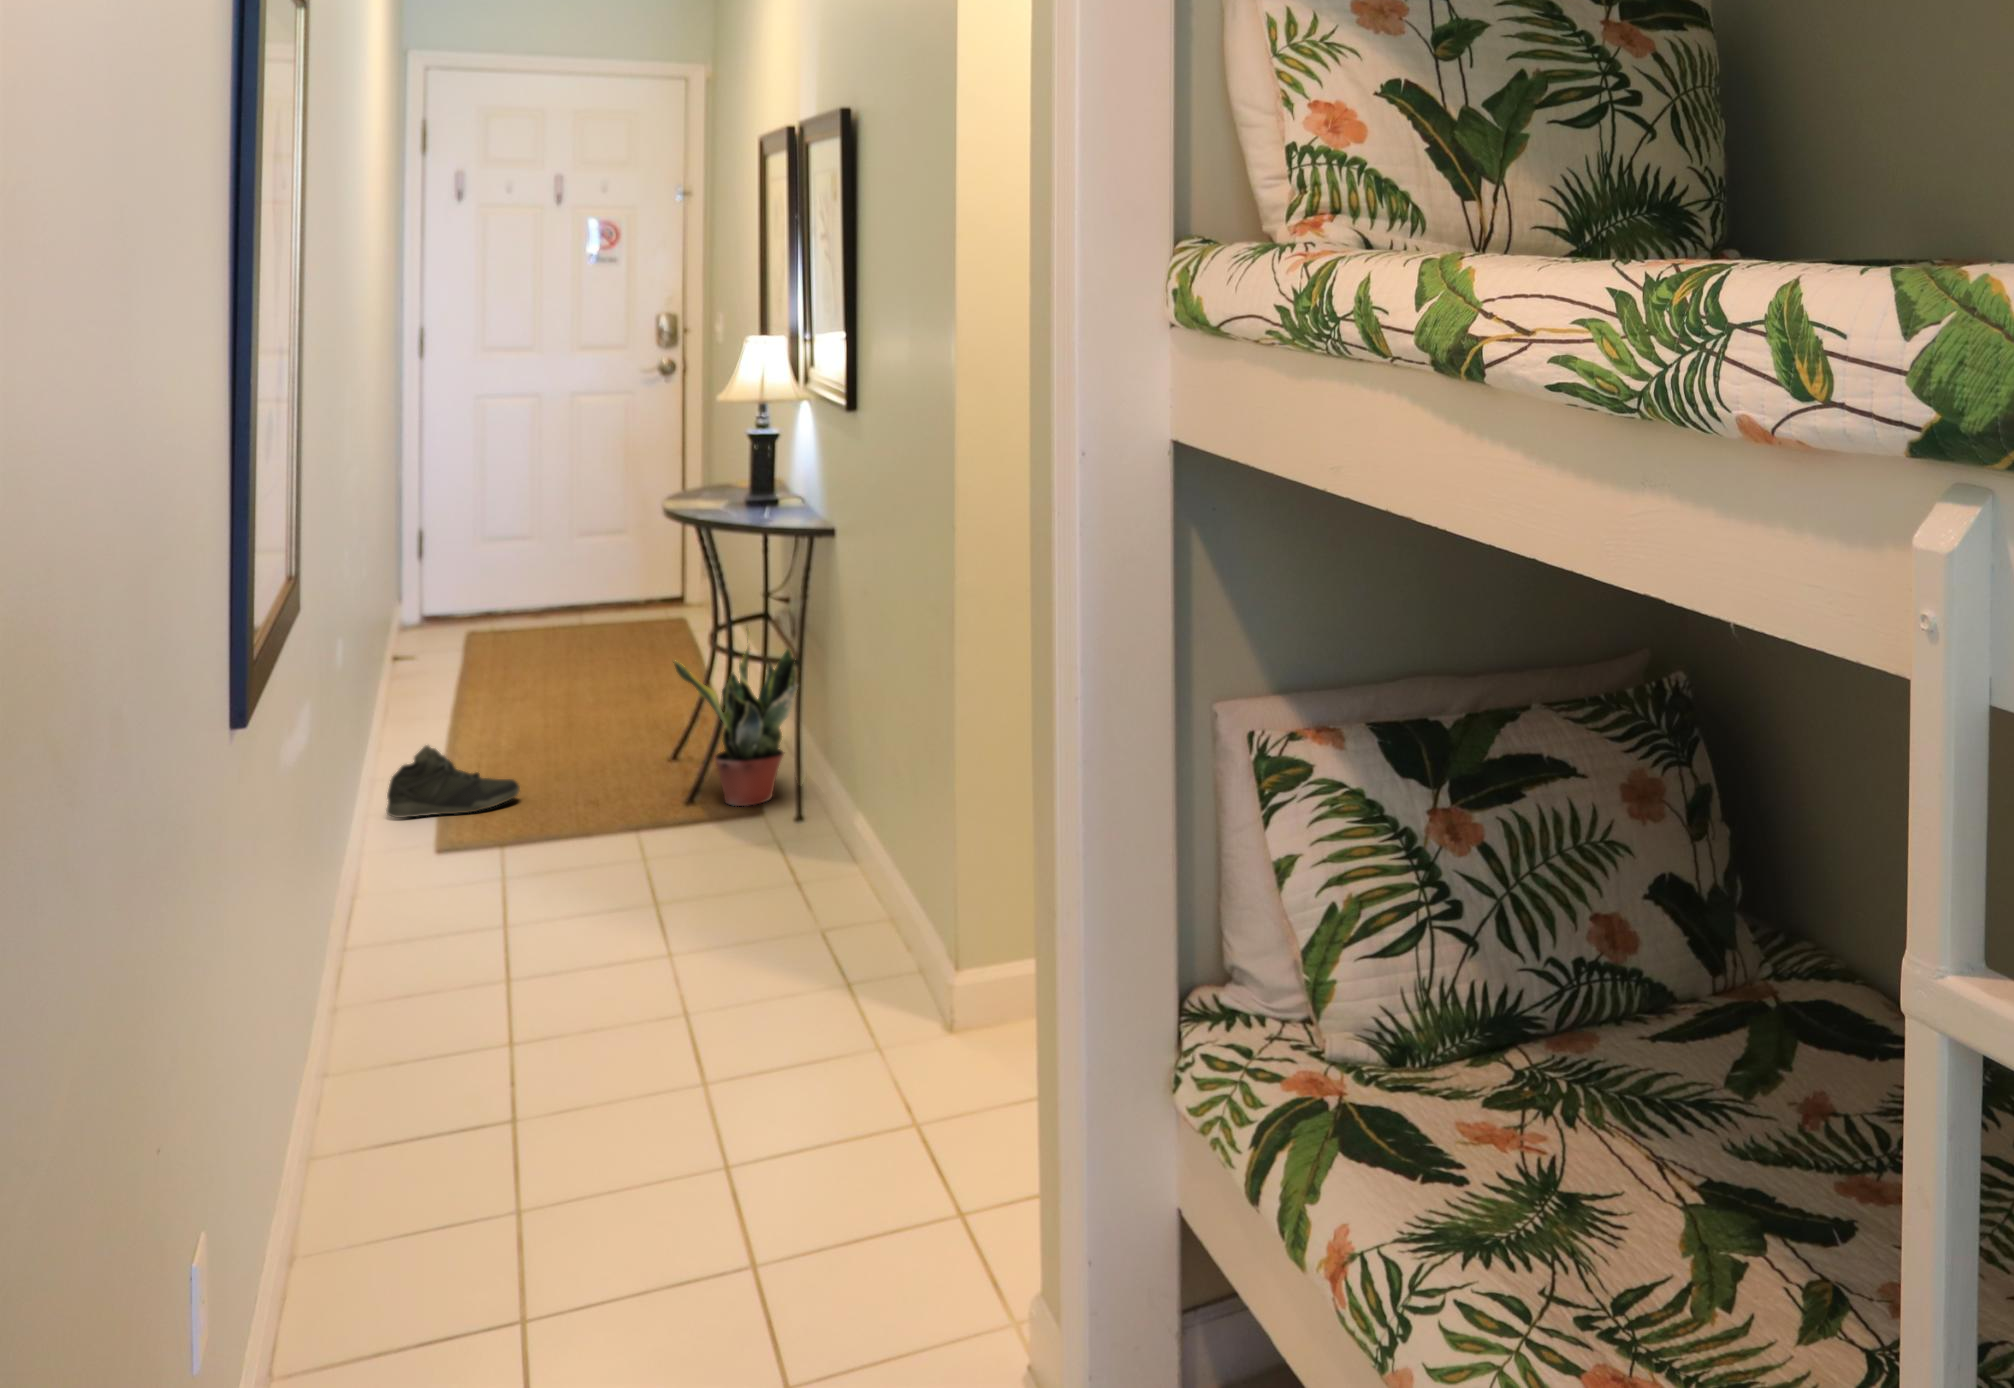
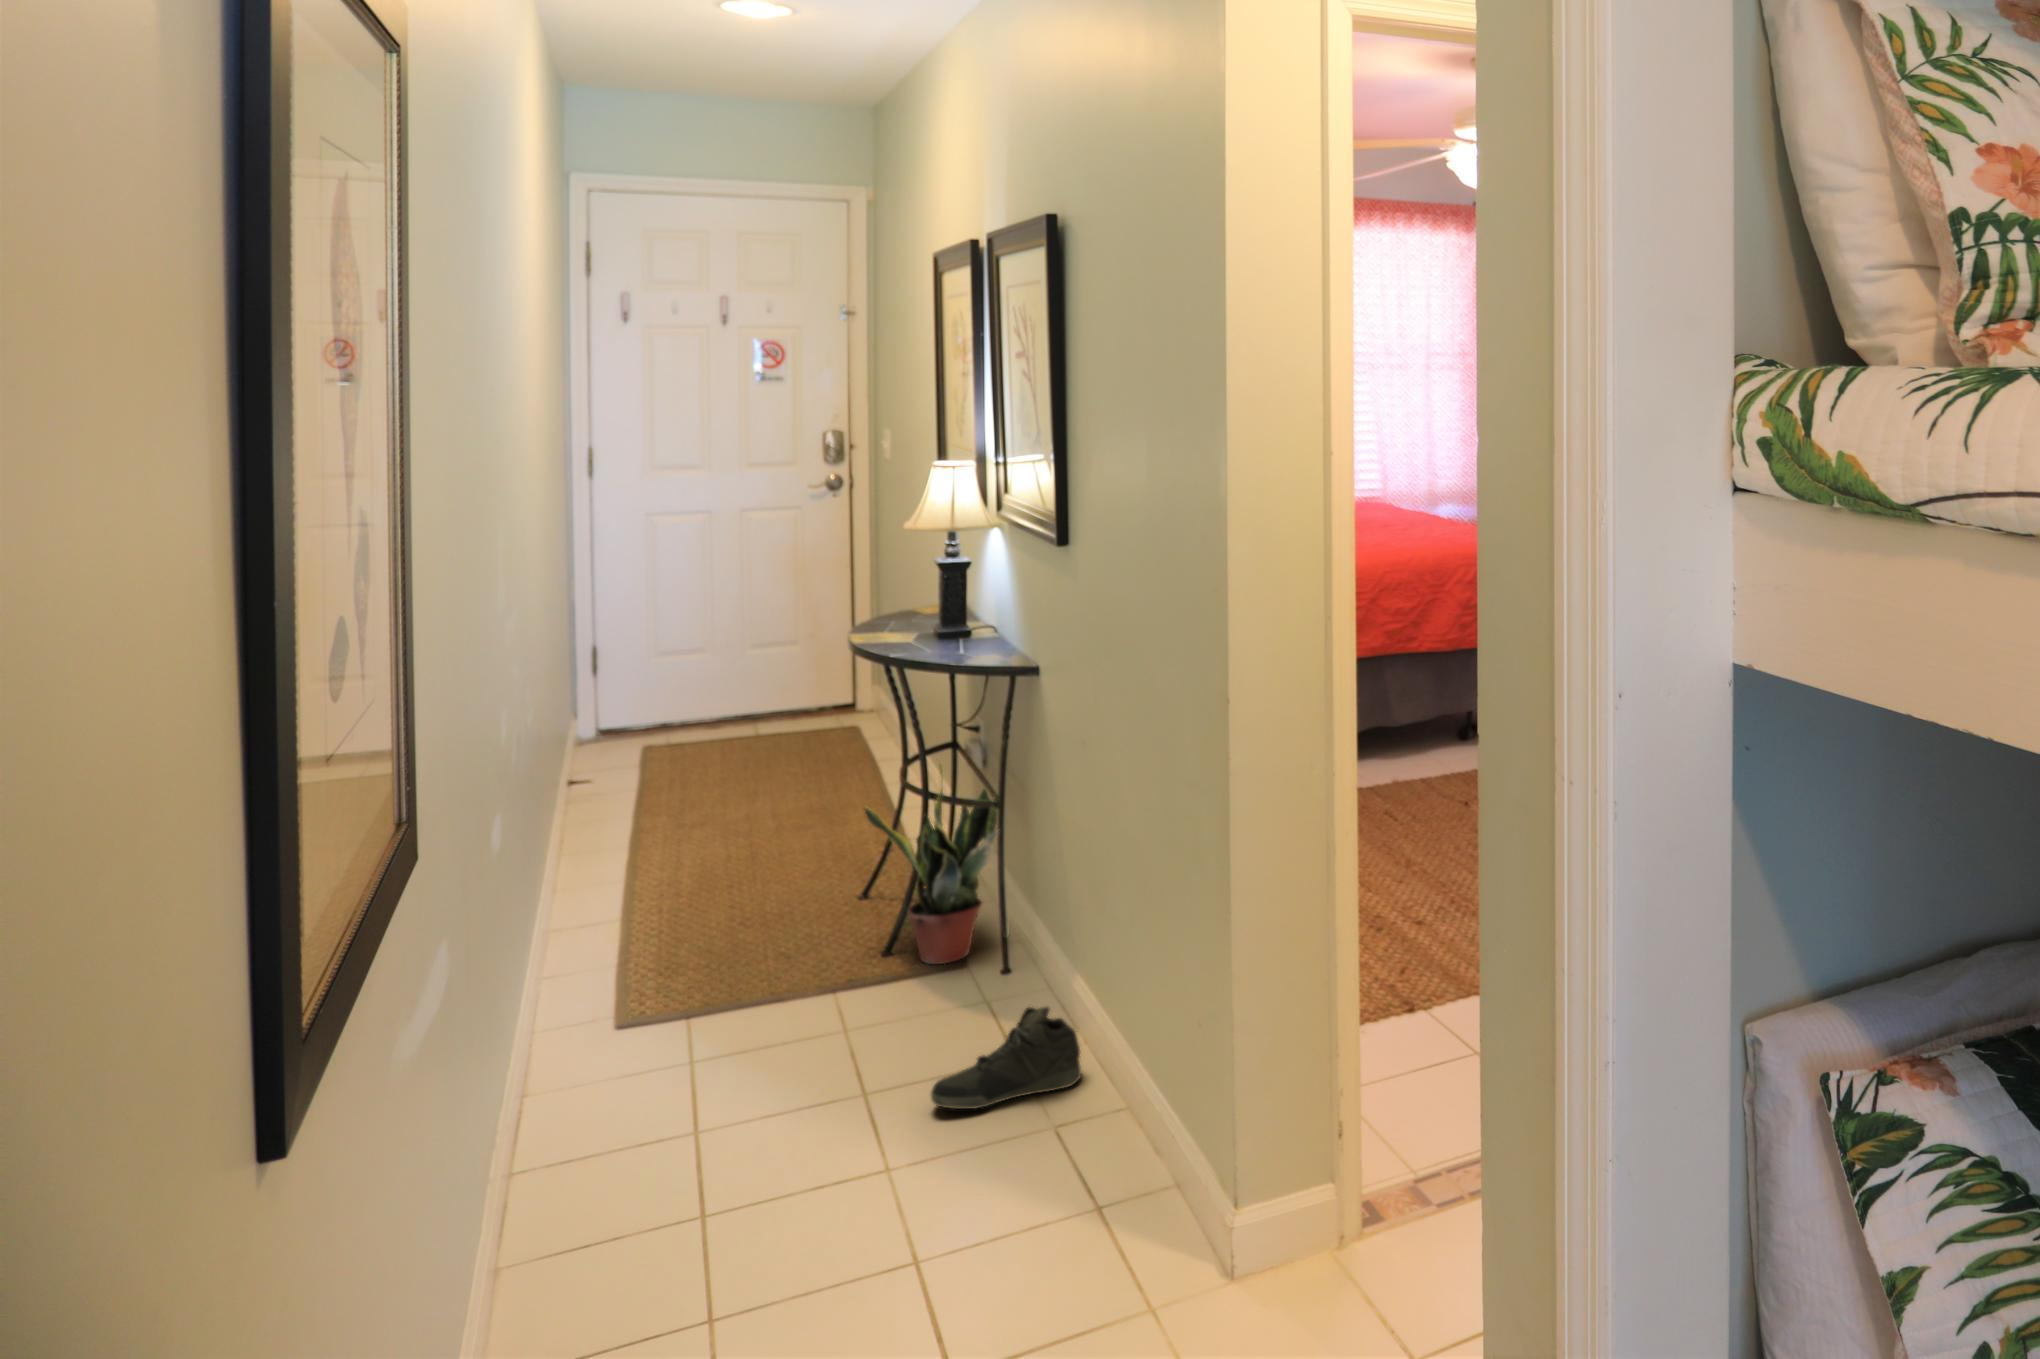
sneaker: present [386,745,520,818] -> present [931,1007,1081,1109]

